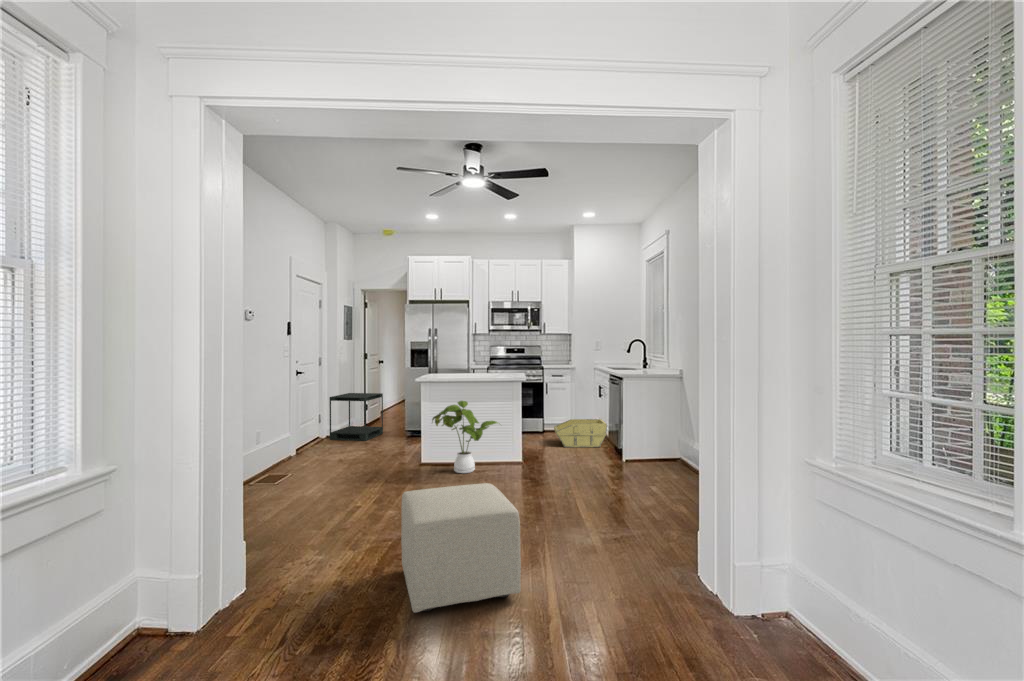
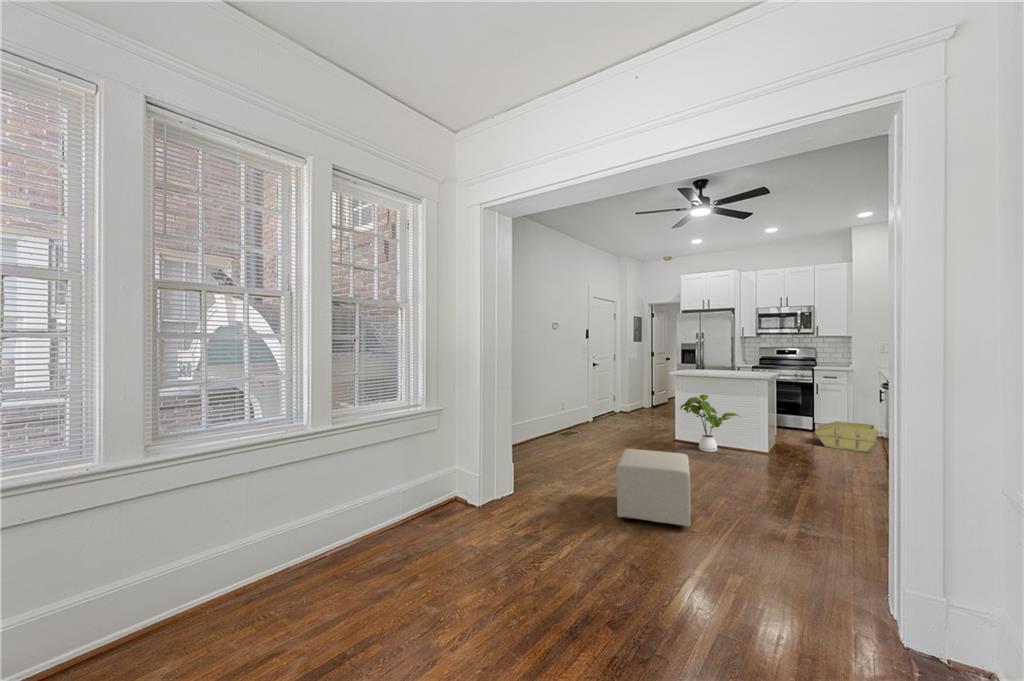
side table: present [329,393,383,441] -> none [620,381,660,418]

